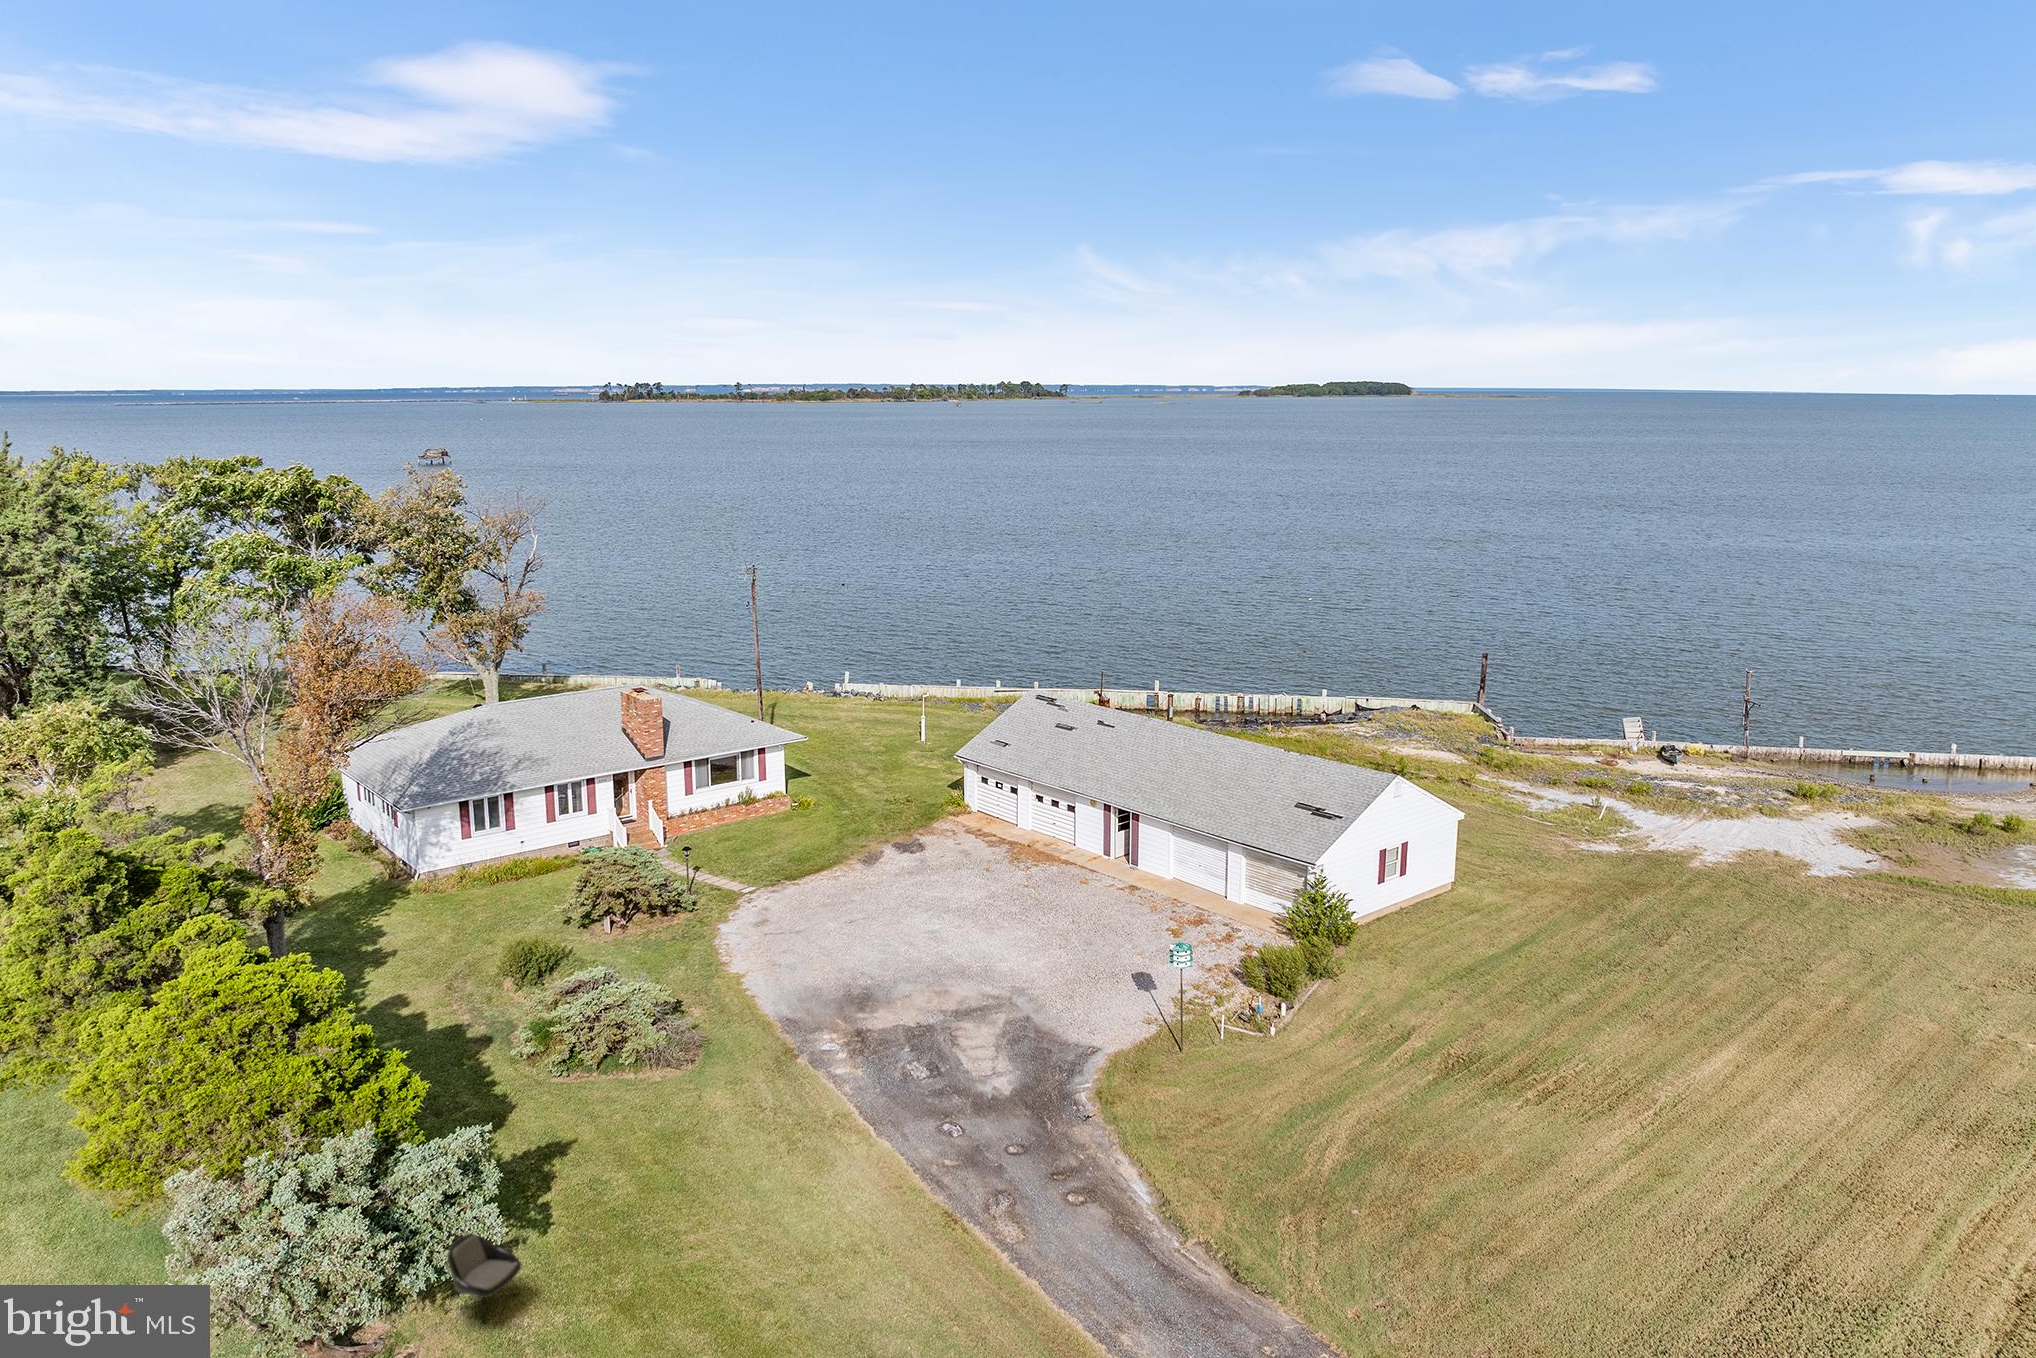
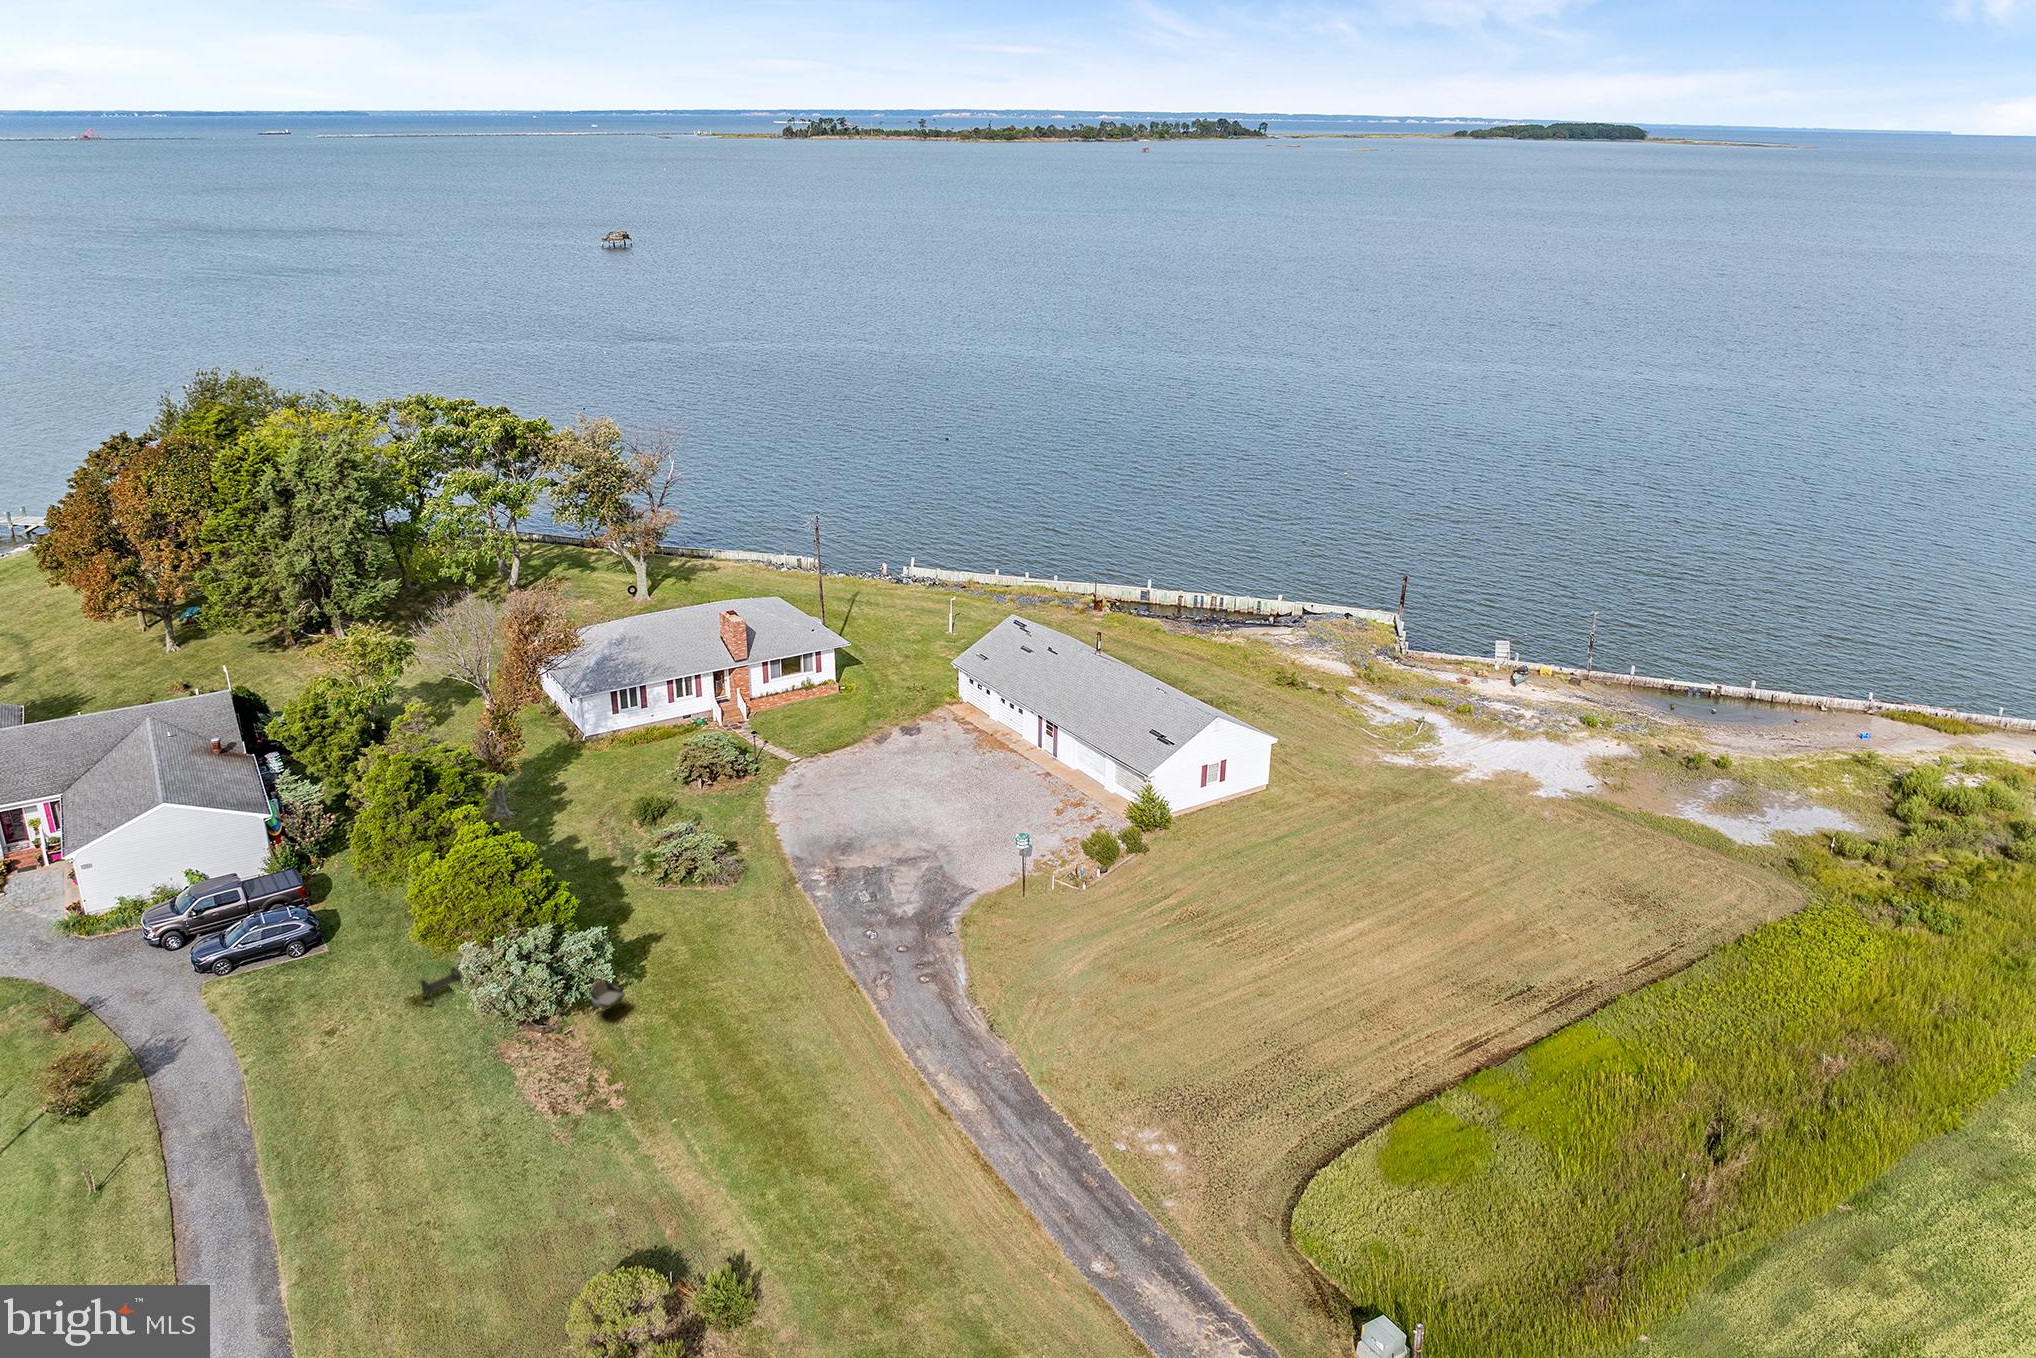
bench: none [76,1233,172,1323] -> present [421,967,463,1006]

